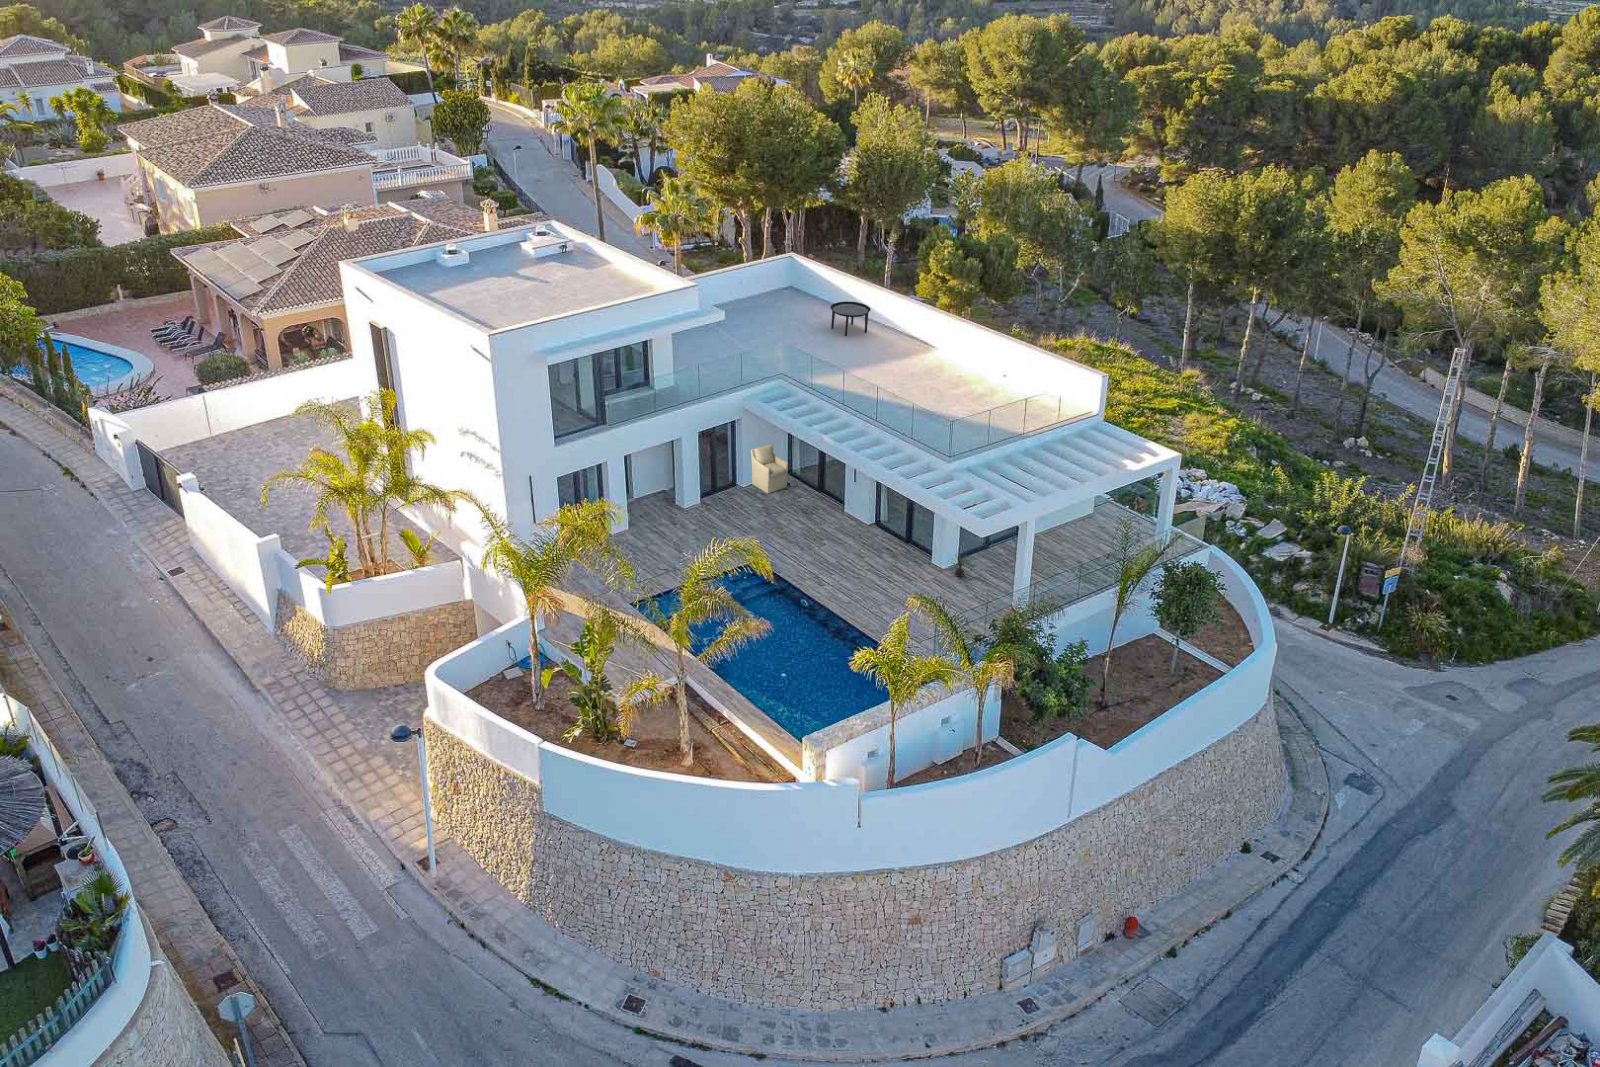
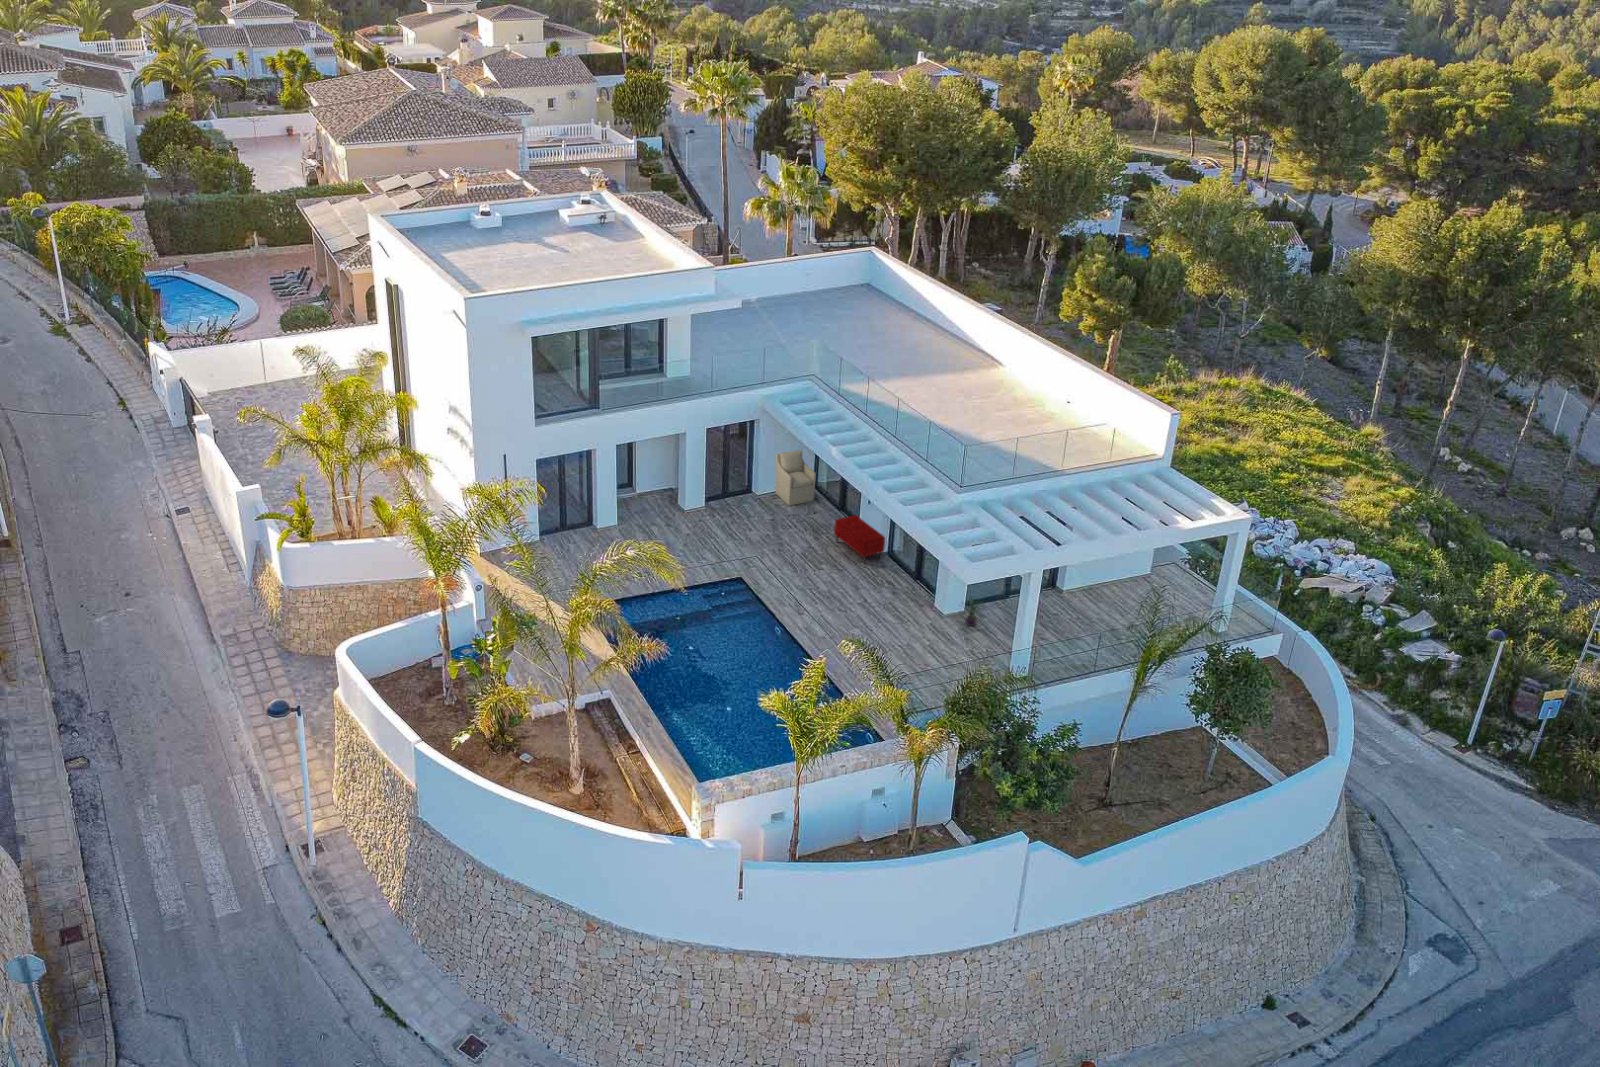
round table: present [830,301,871,336] -> none [903,300,949,340]
bench: none [819,495,867,536] -> present [834,515,885,562]

